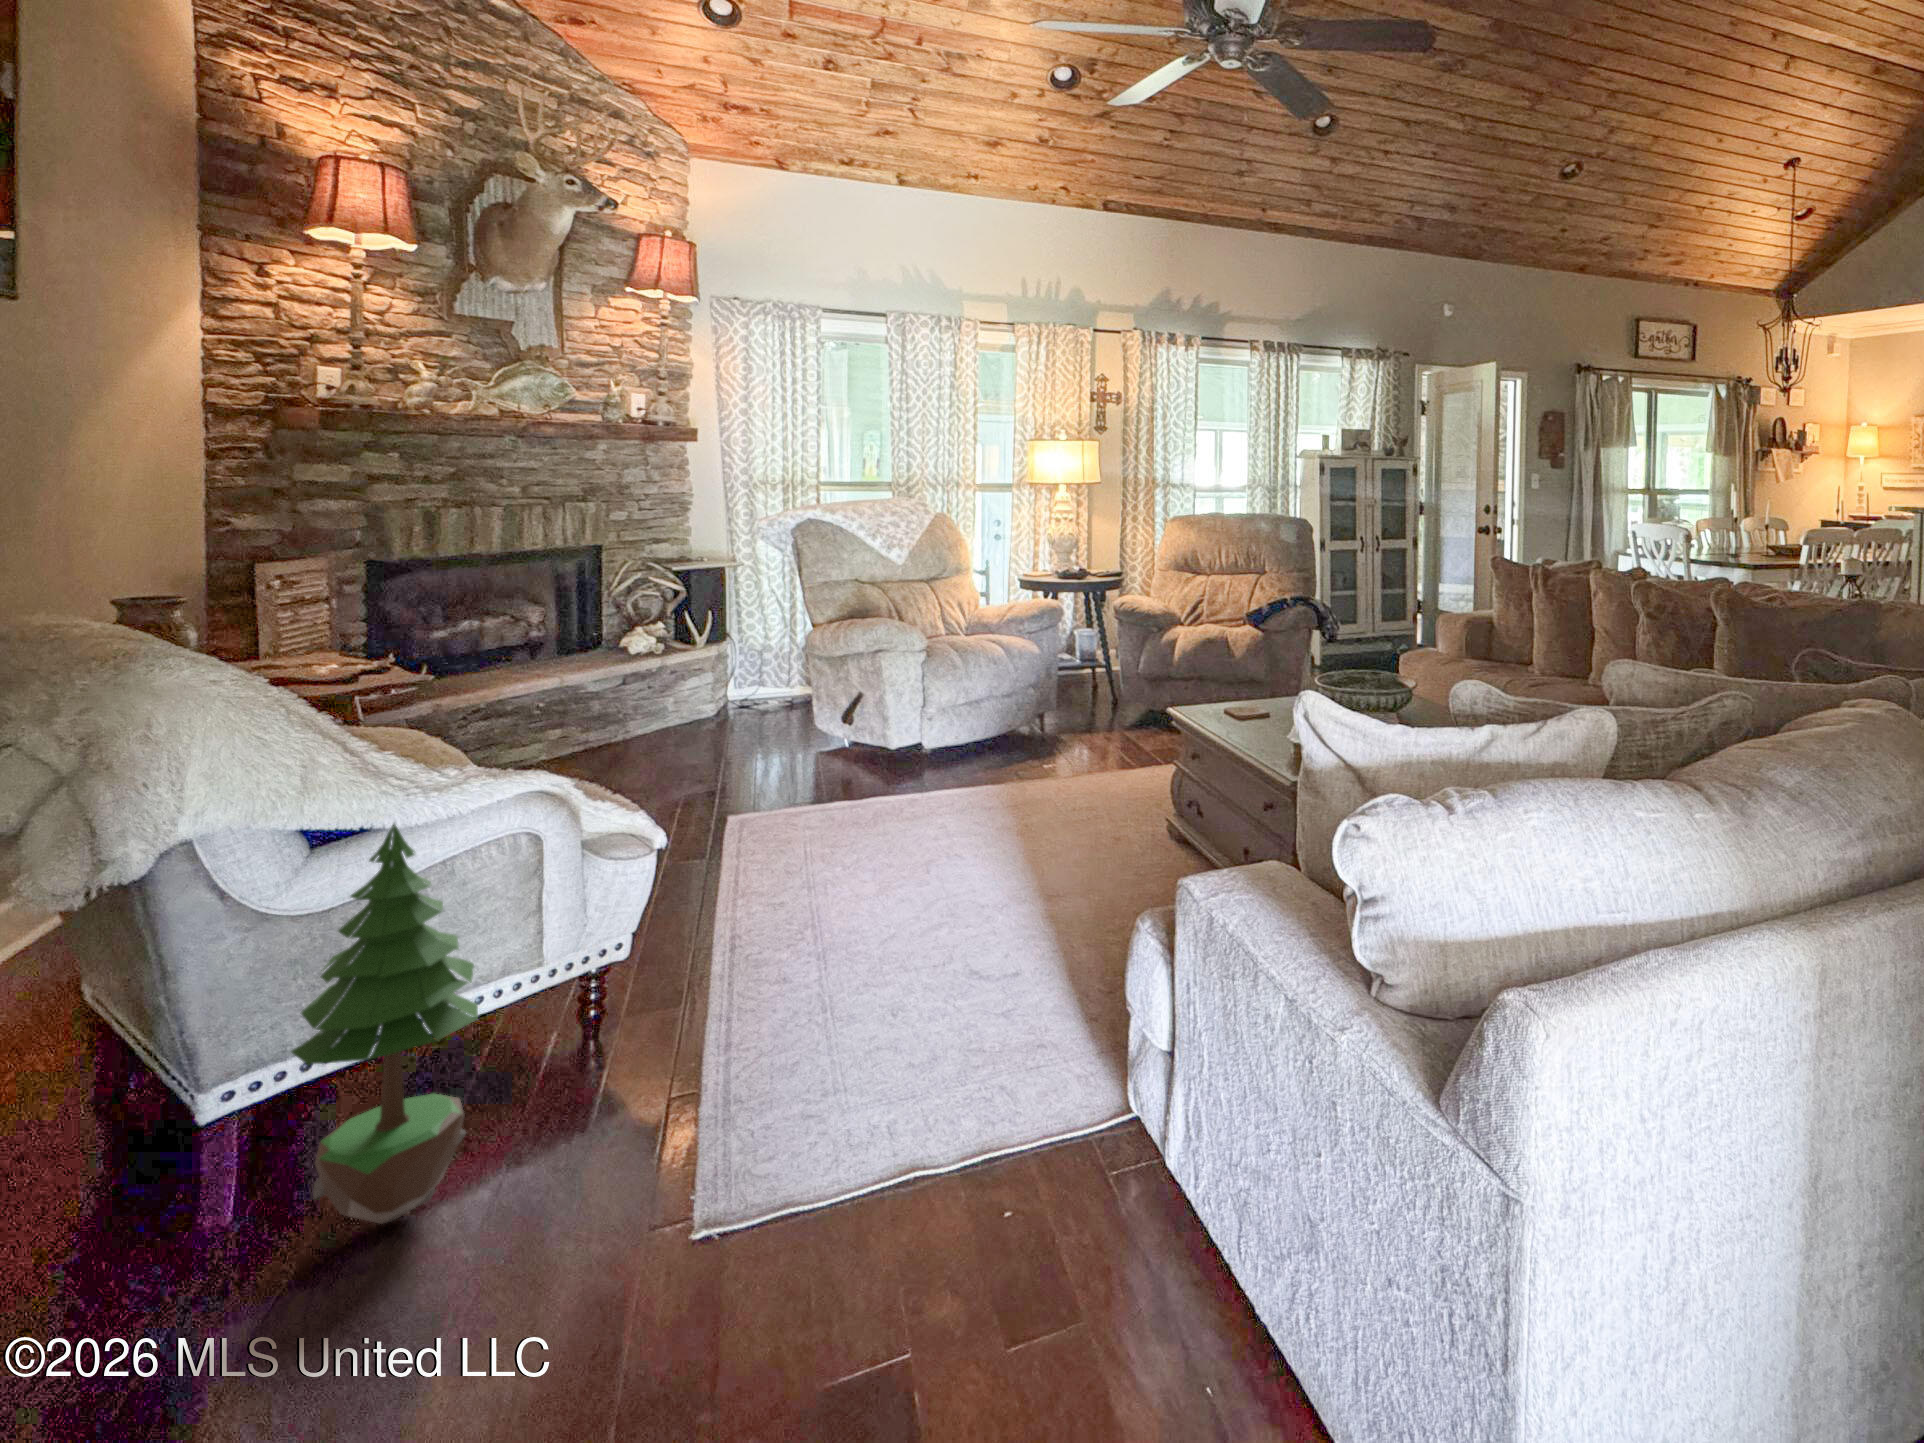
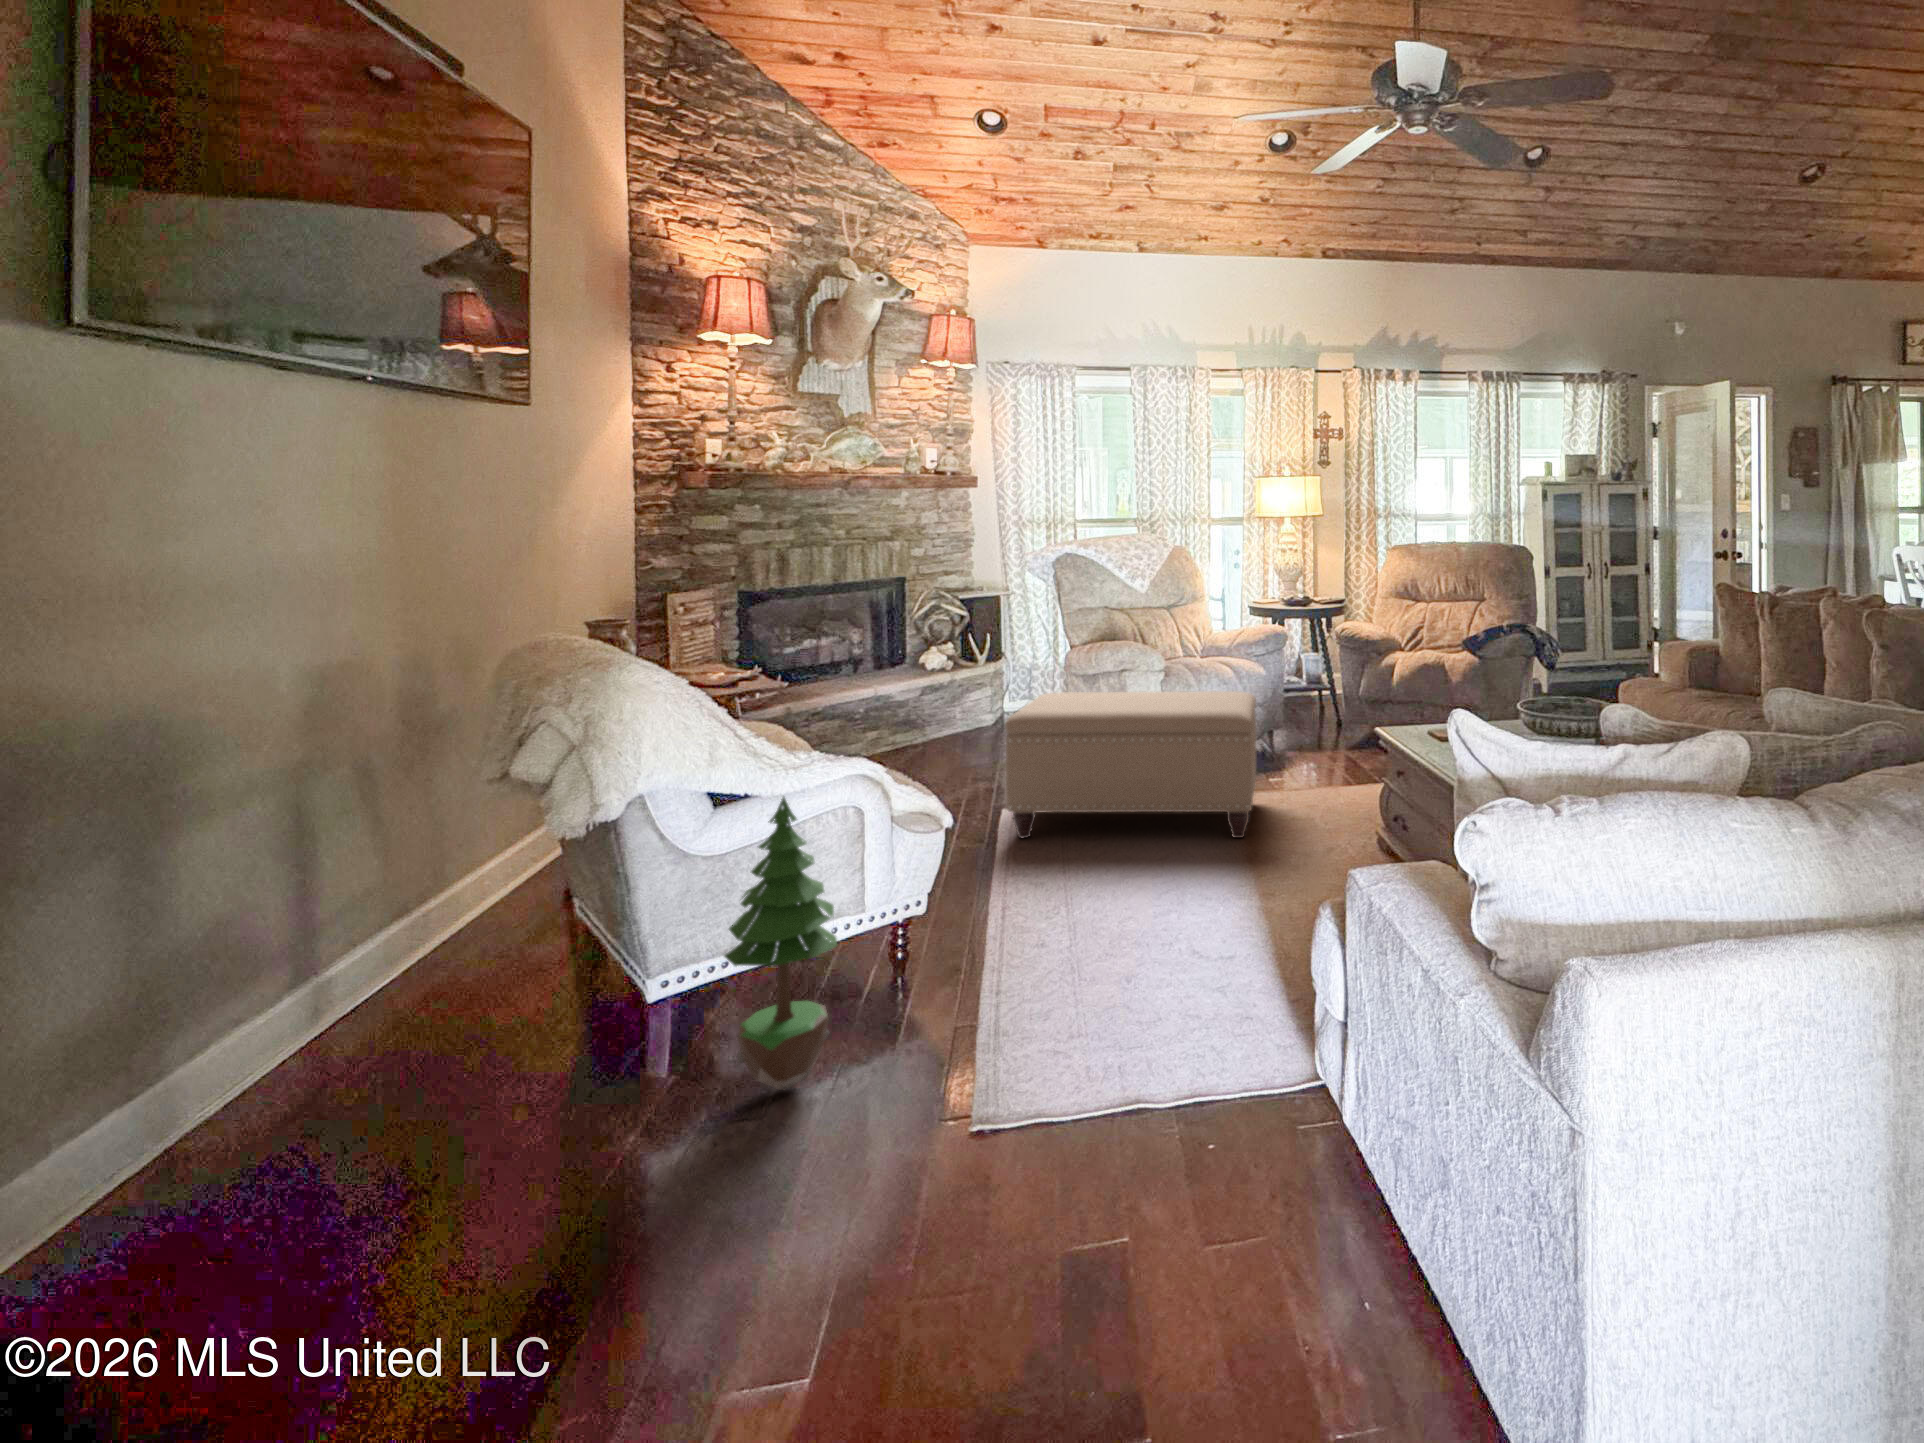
ottoman: none [730,669,1032,847] -> present [1005,691,1256,838]

